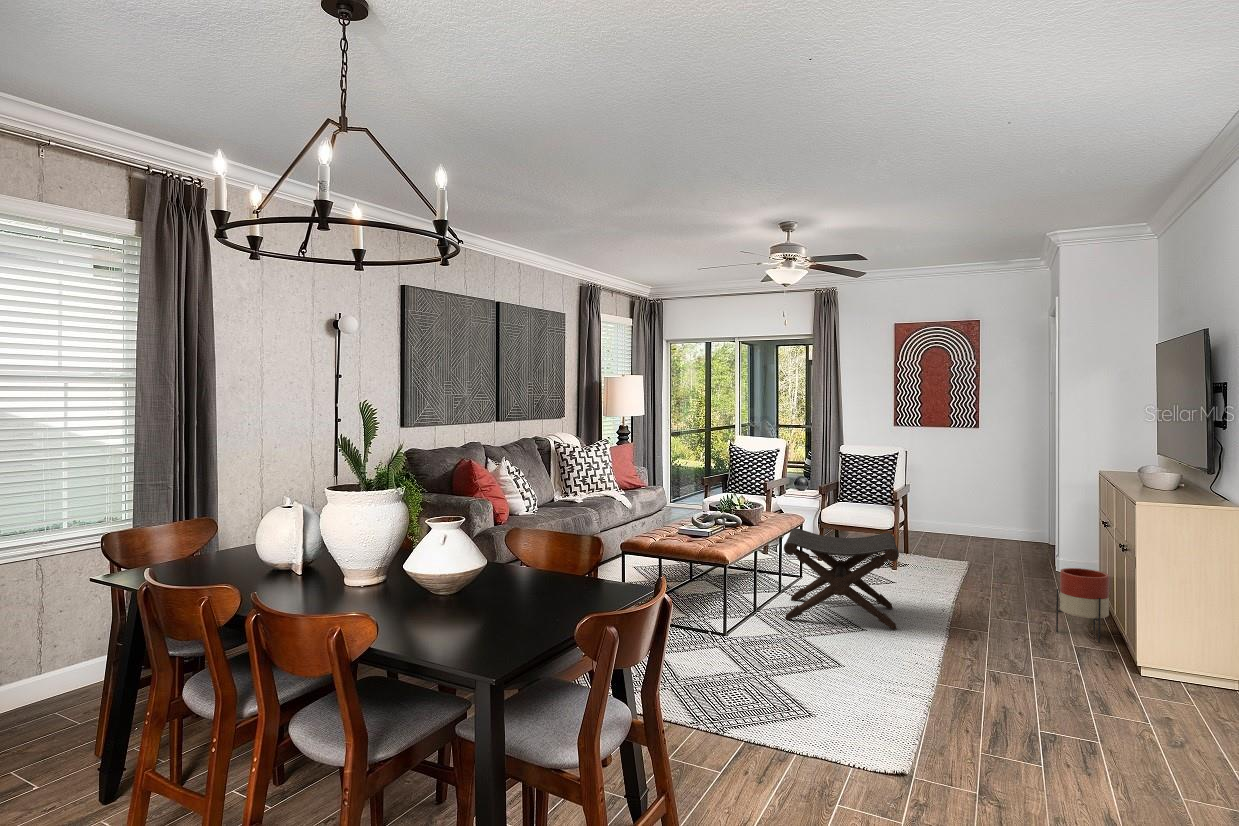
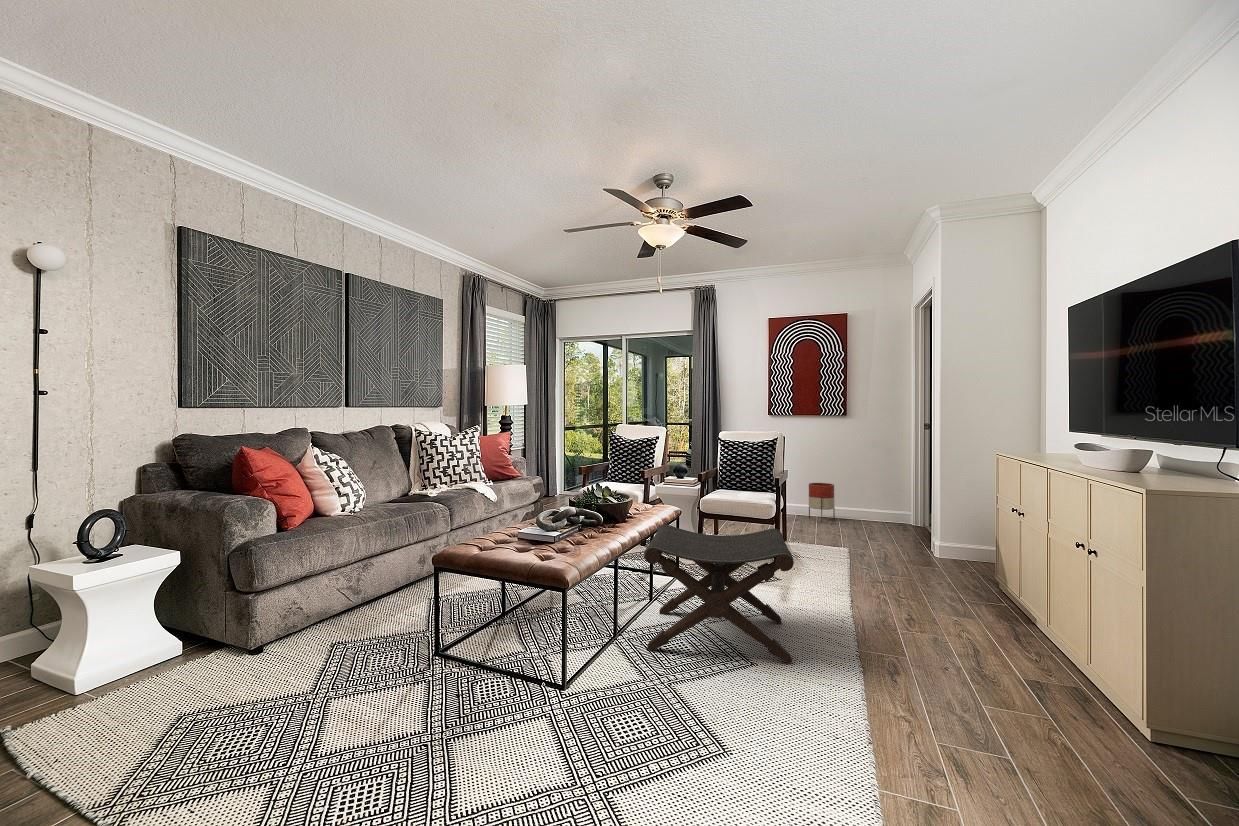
planter: present [1056,568,1109,643] -> present [809,483,835,523]

